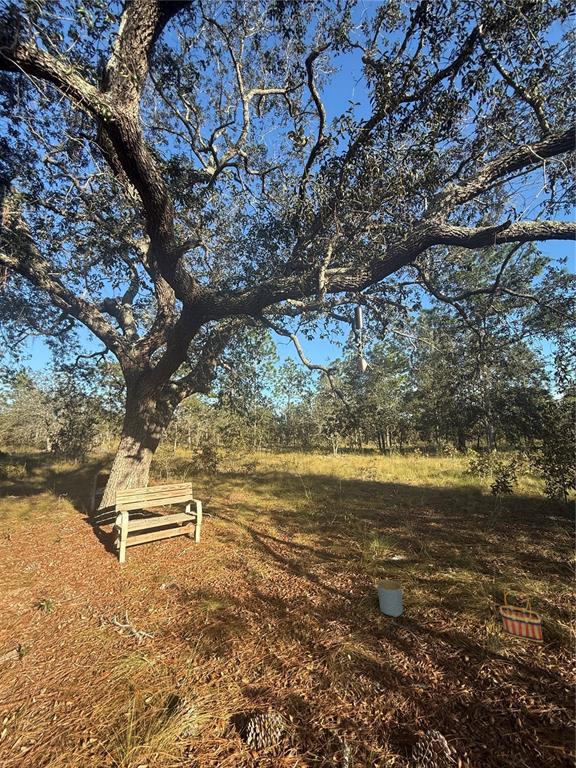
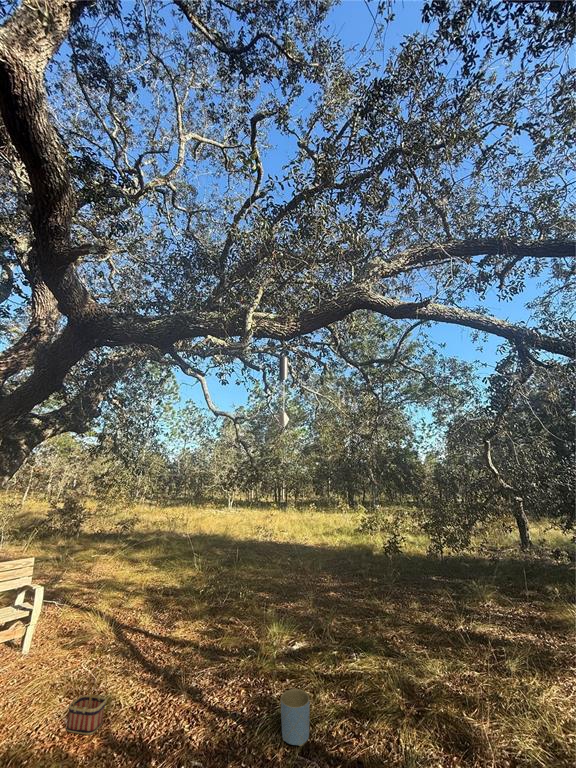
basket: present [500,583,543,643] -> present [66,668,107,735]

